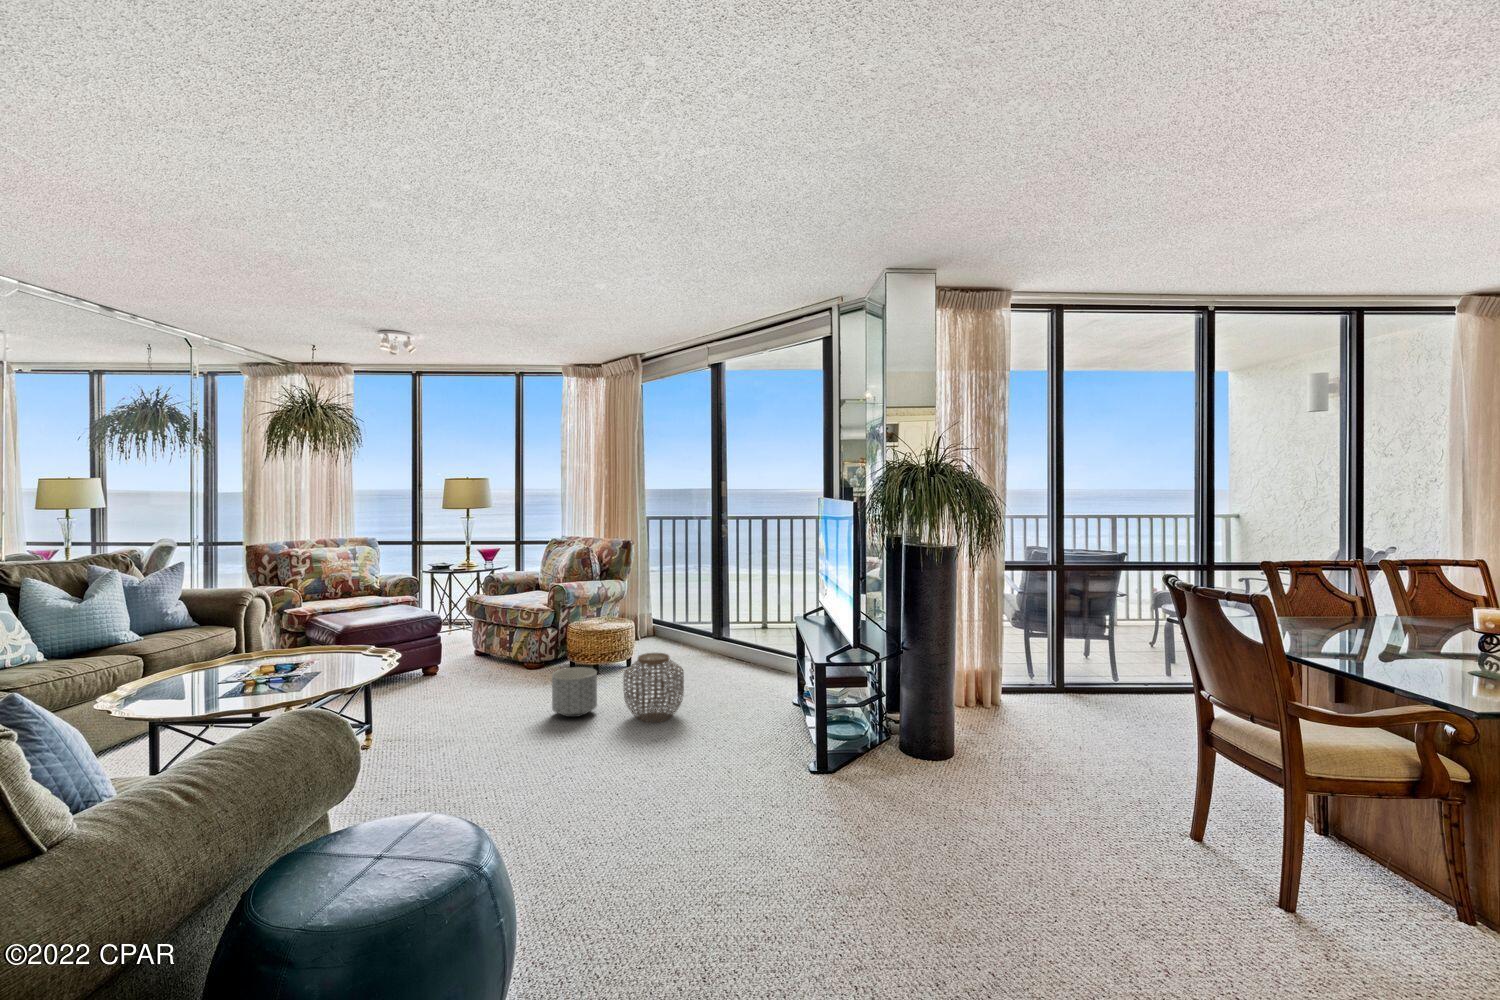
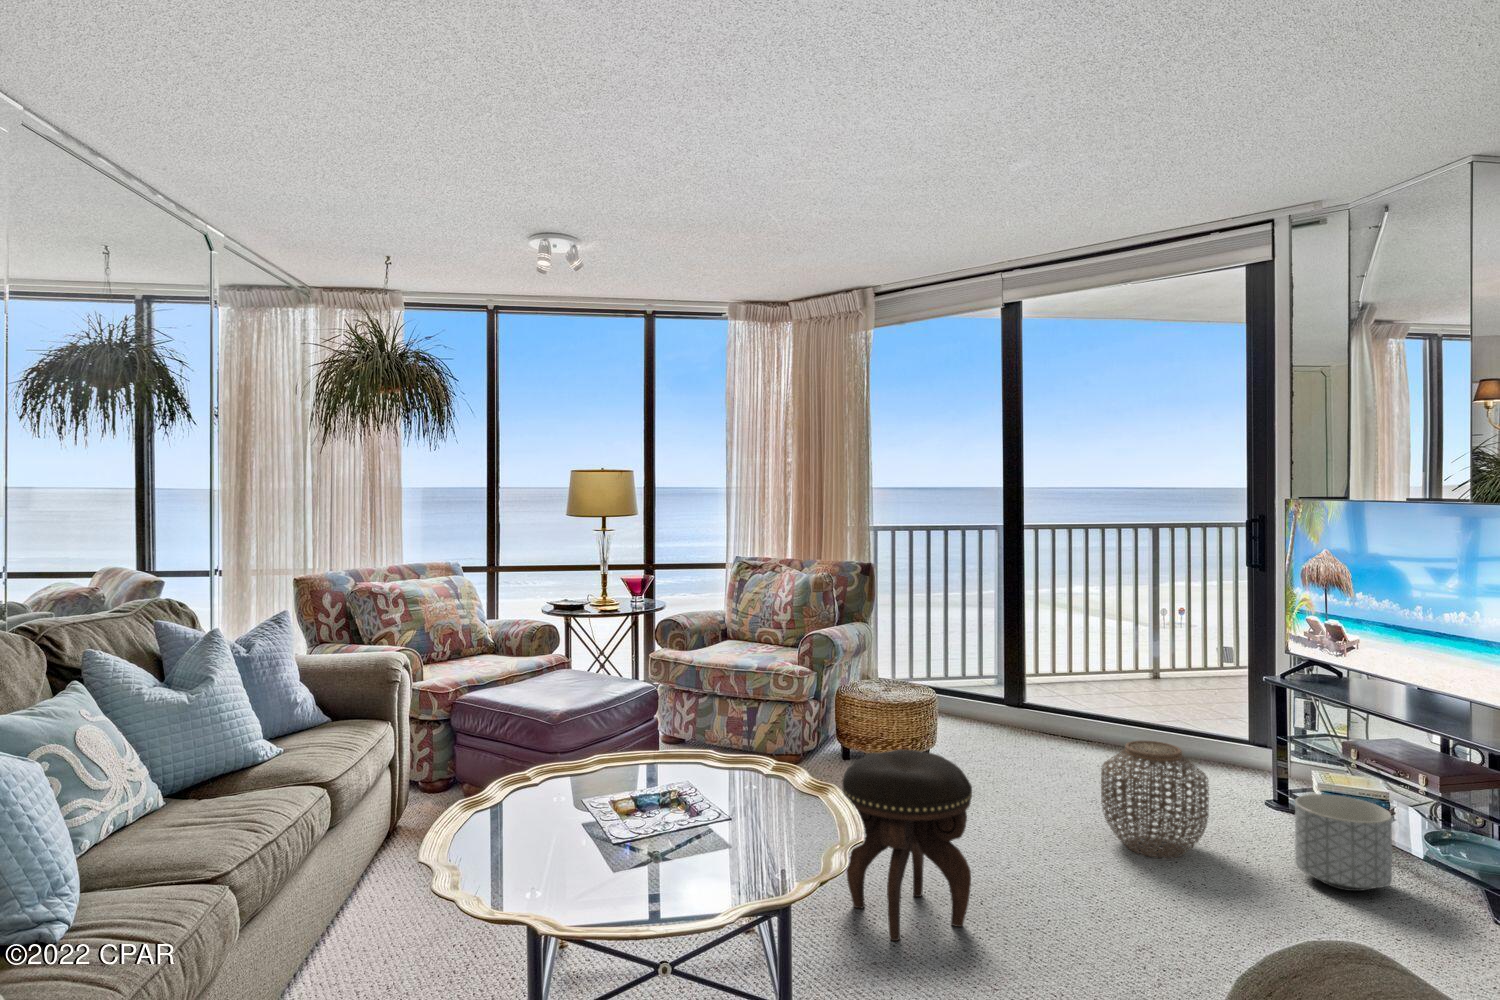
footstool: none [410,648,488,750] -> present [842,749,972,941]
planter: present [552,667,597,717] -> present [1295,794,1392,891]

